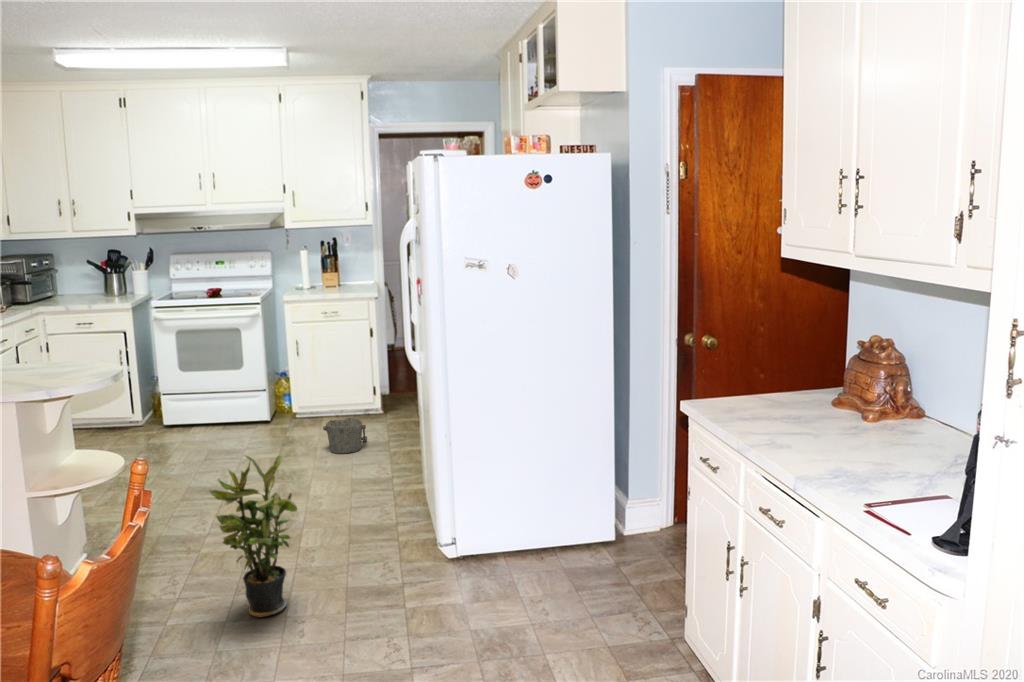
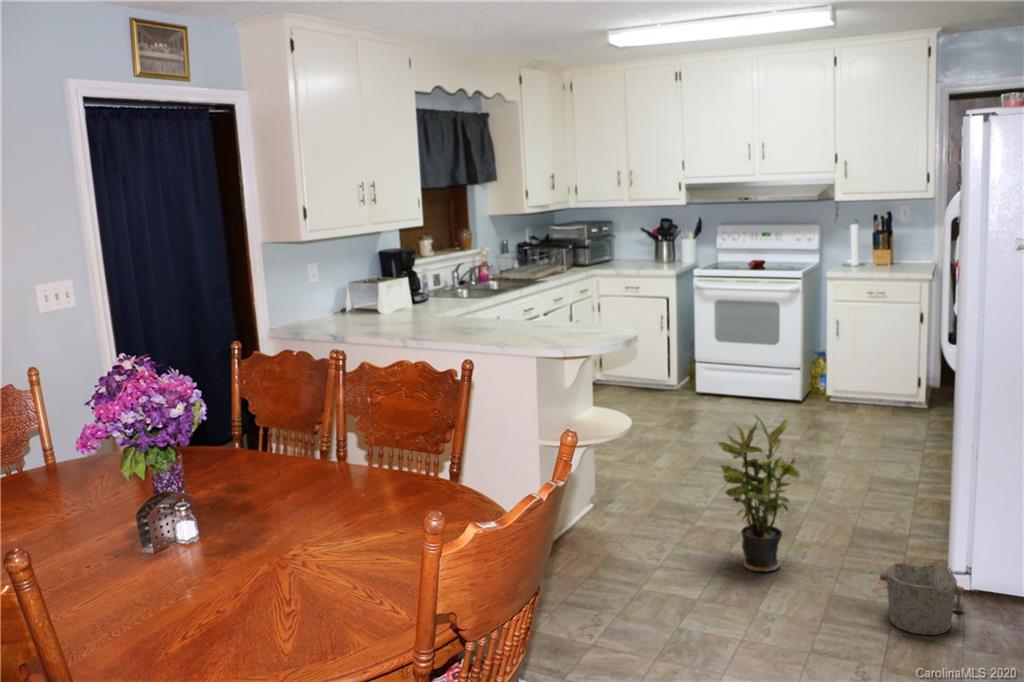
bucket: present [323,417,367,454] -> present [880,563,964,635]

